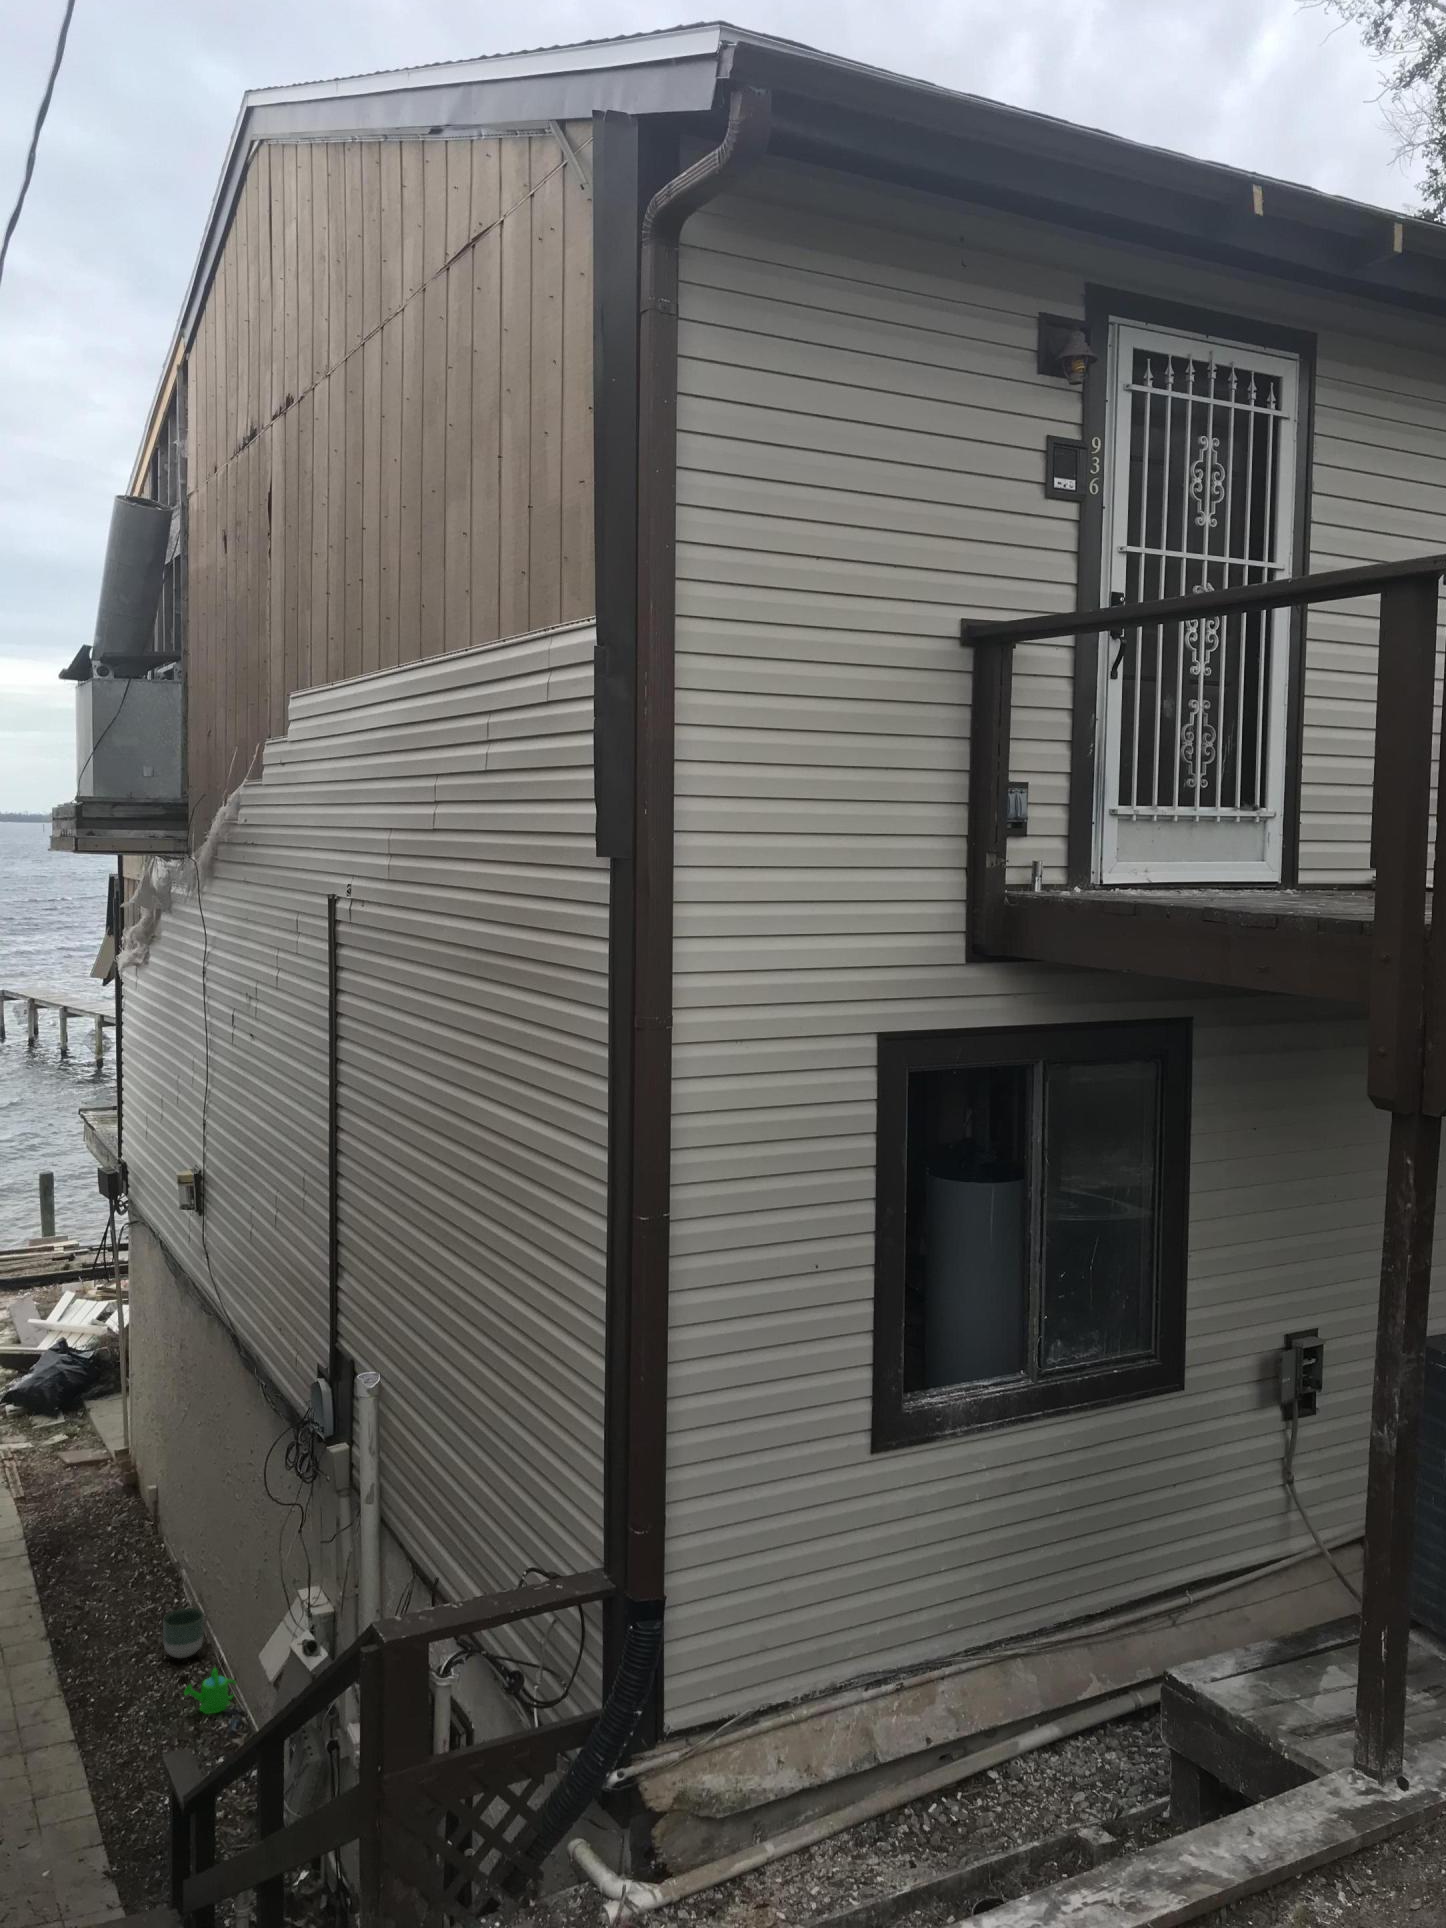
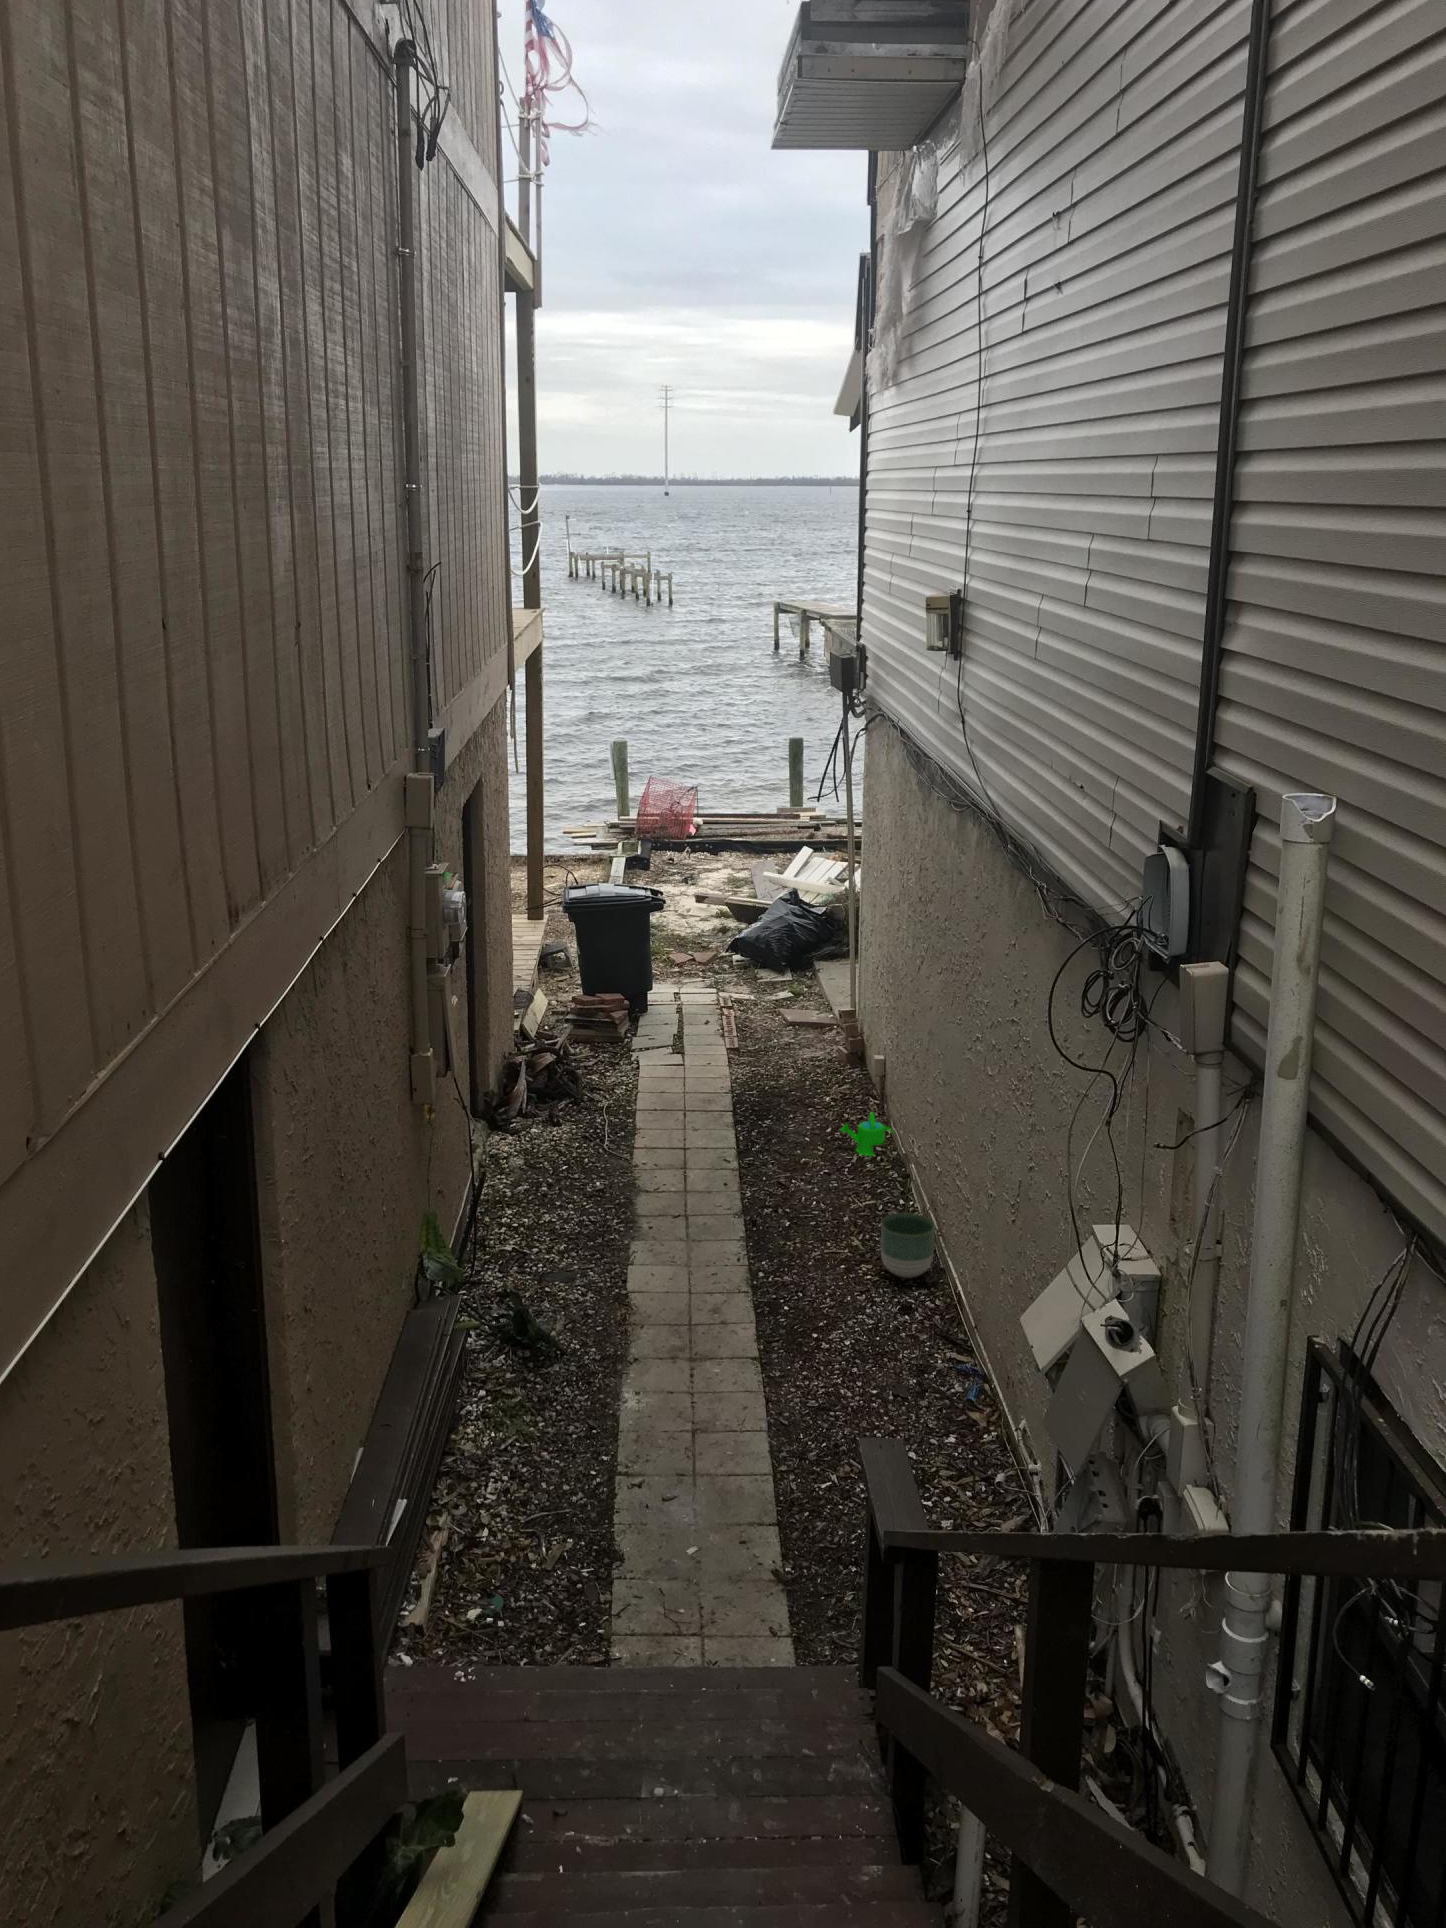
watering can: present [184,1668,236,1714] -> present [841,1112,893,1156]

